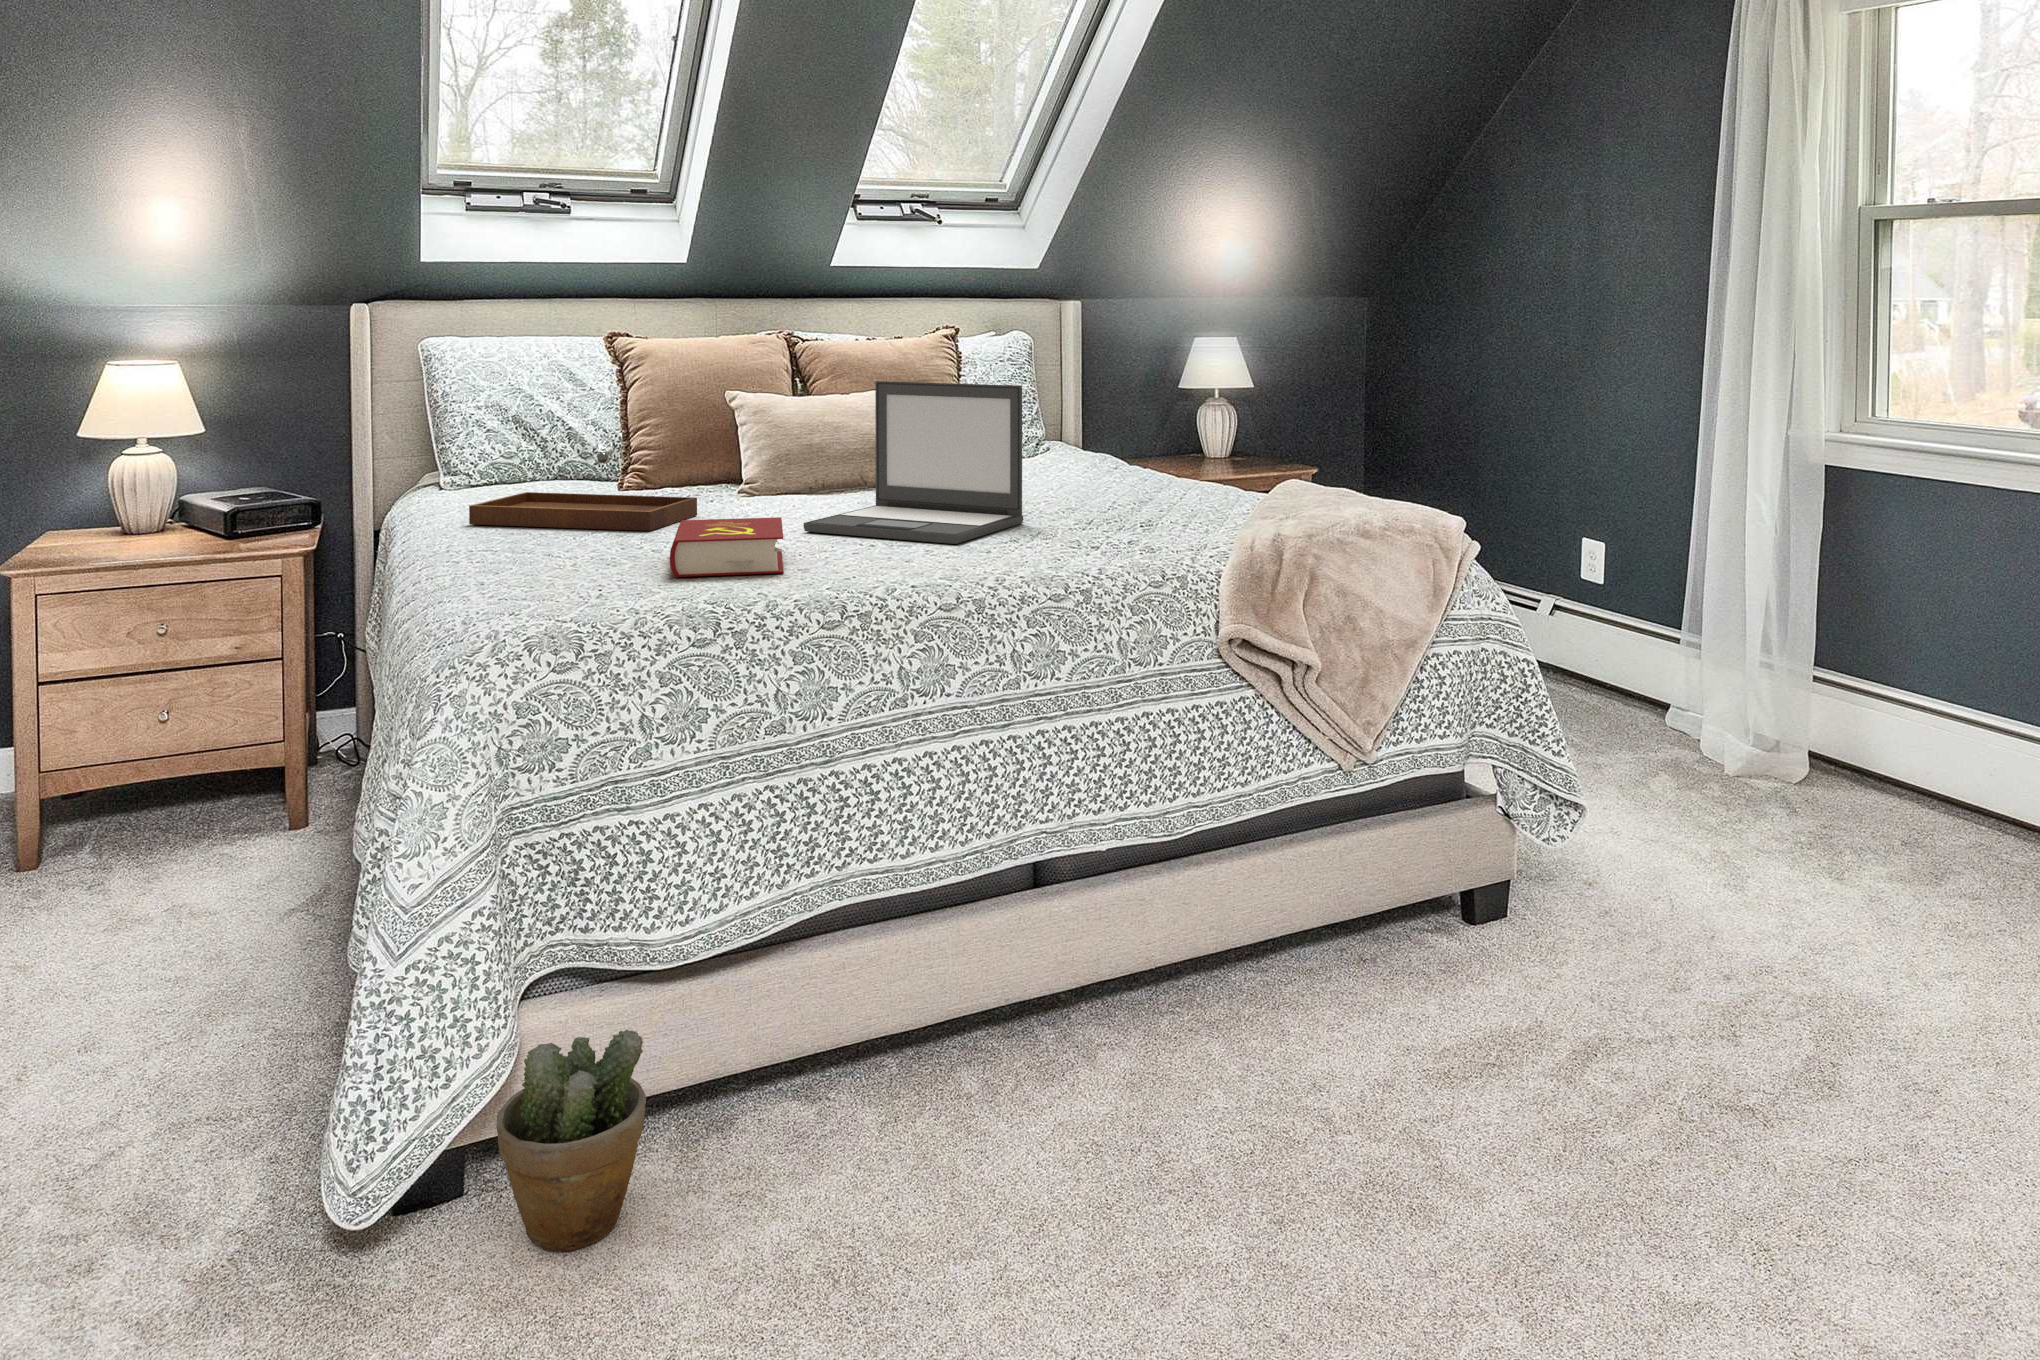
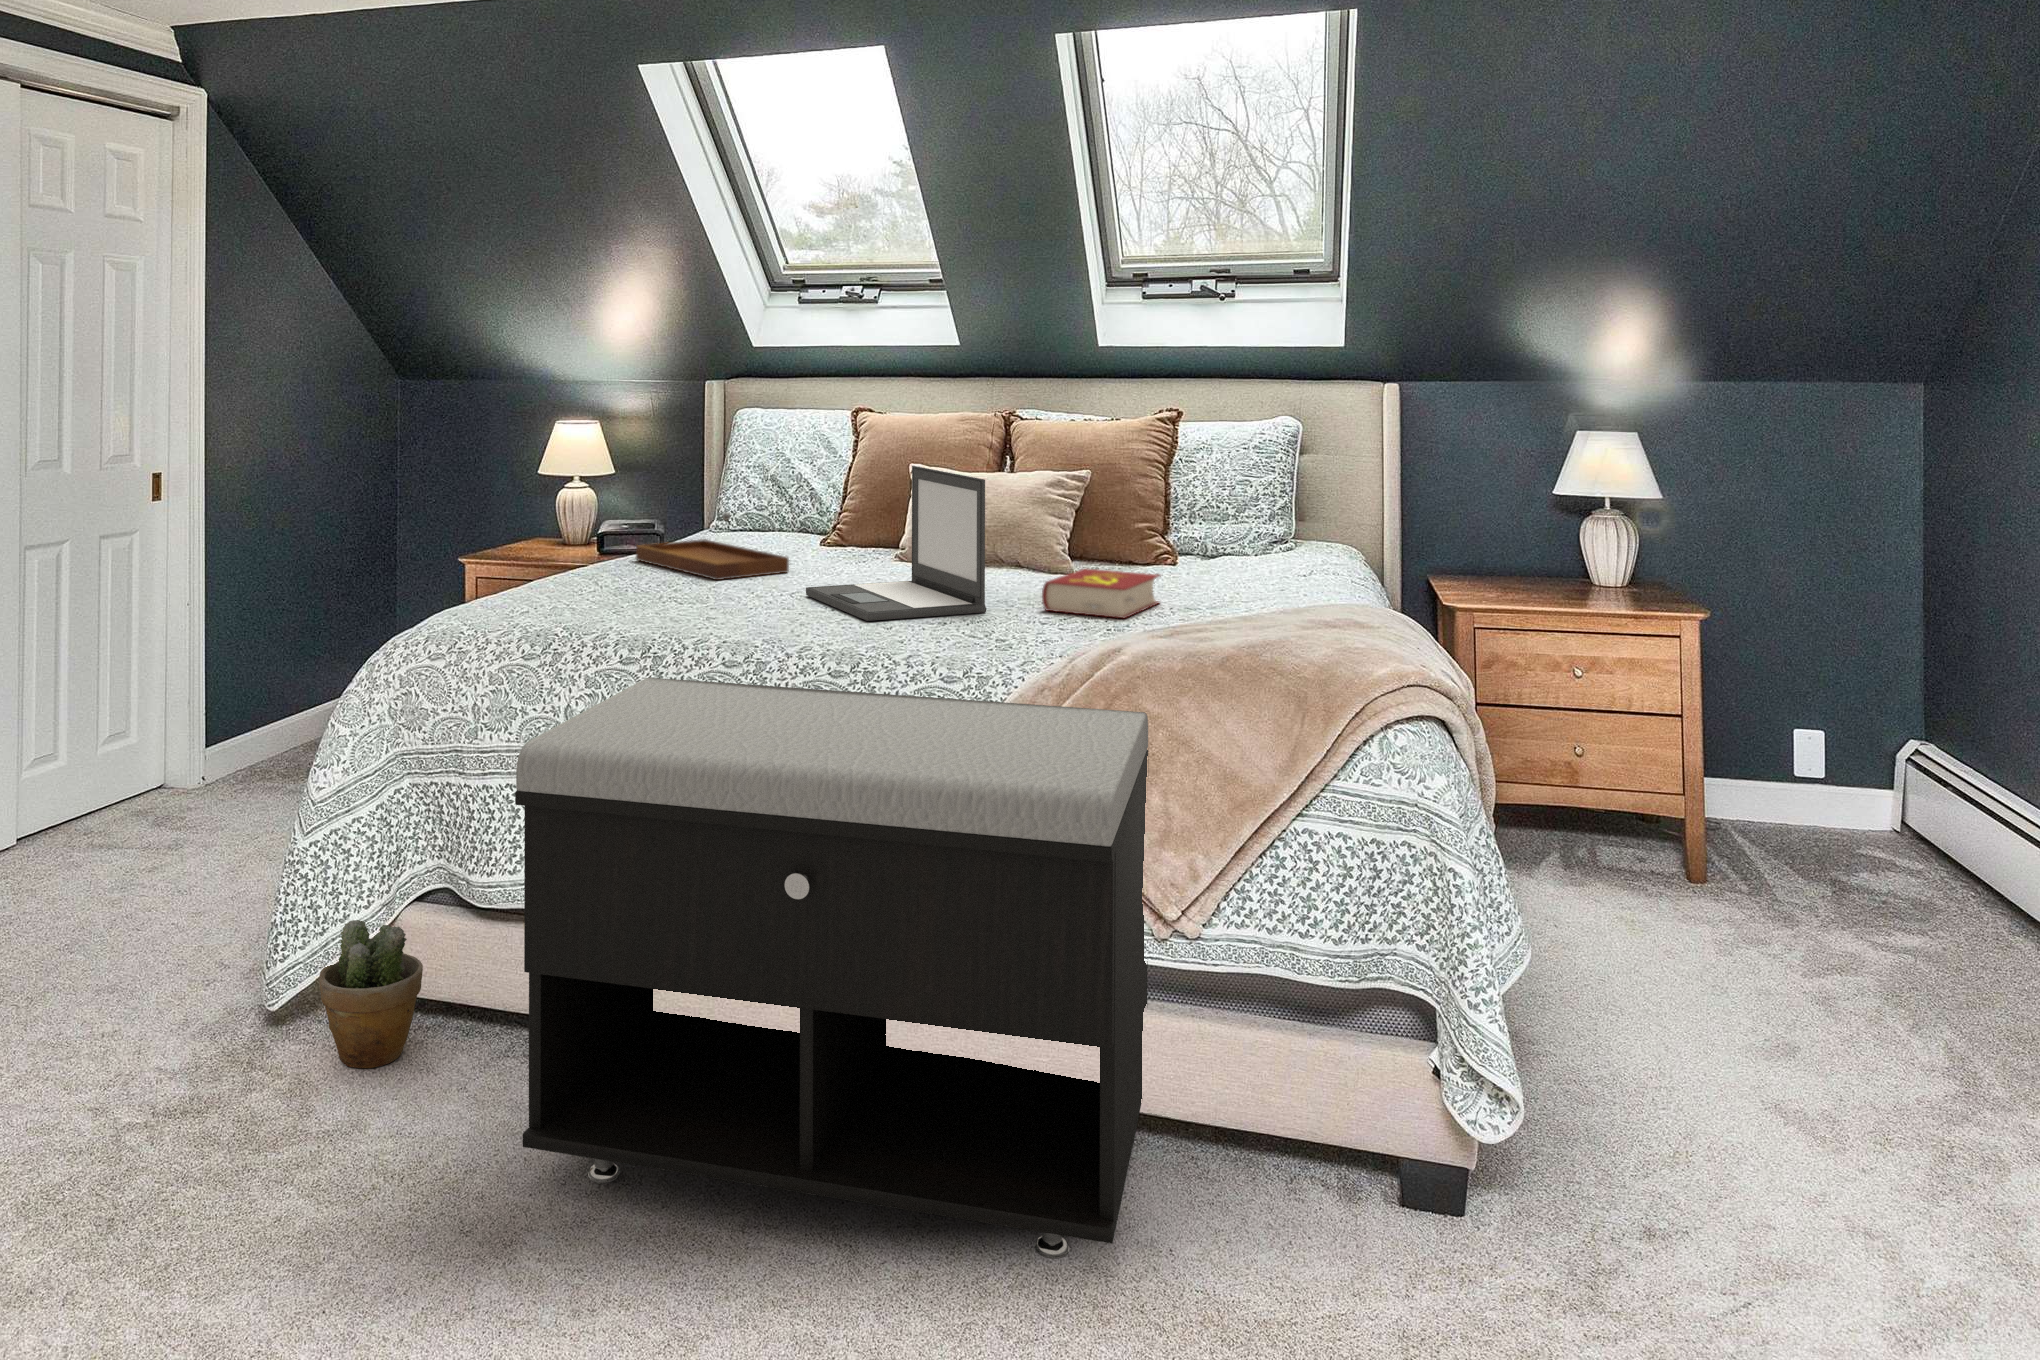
book: present [670,517,785,577] -> present [1042,569,1159,618]
storage bench: none [890,580,1593,1224] -> present [515,678,1148,1259]

